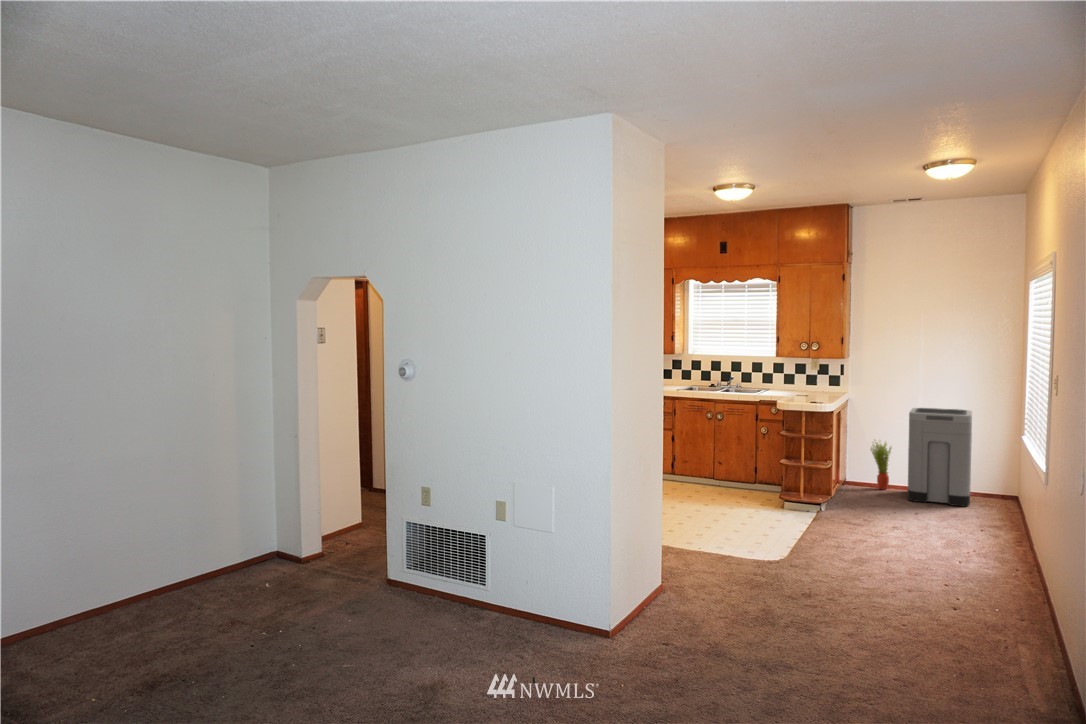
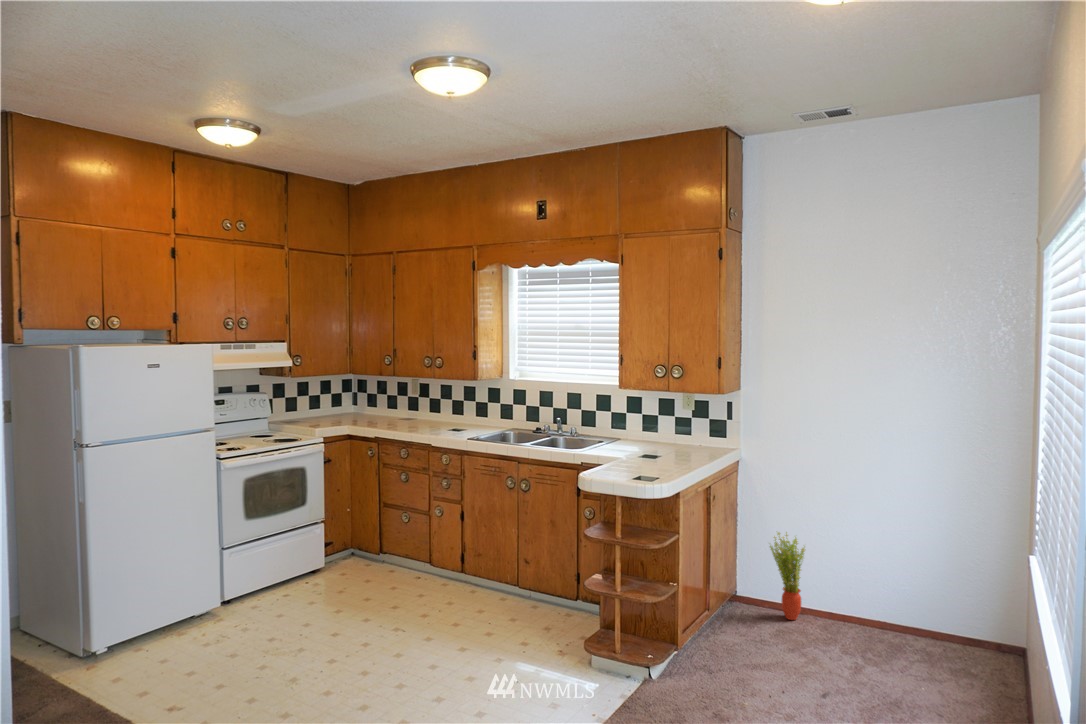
trash can: present [908,408,972,506] -> none [822,482,944,681]

